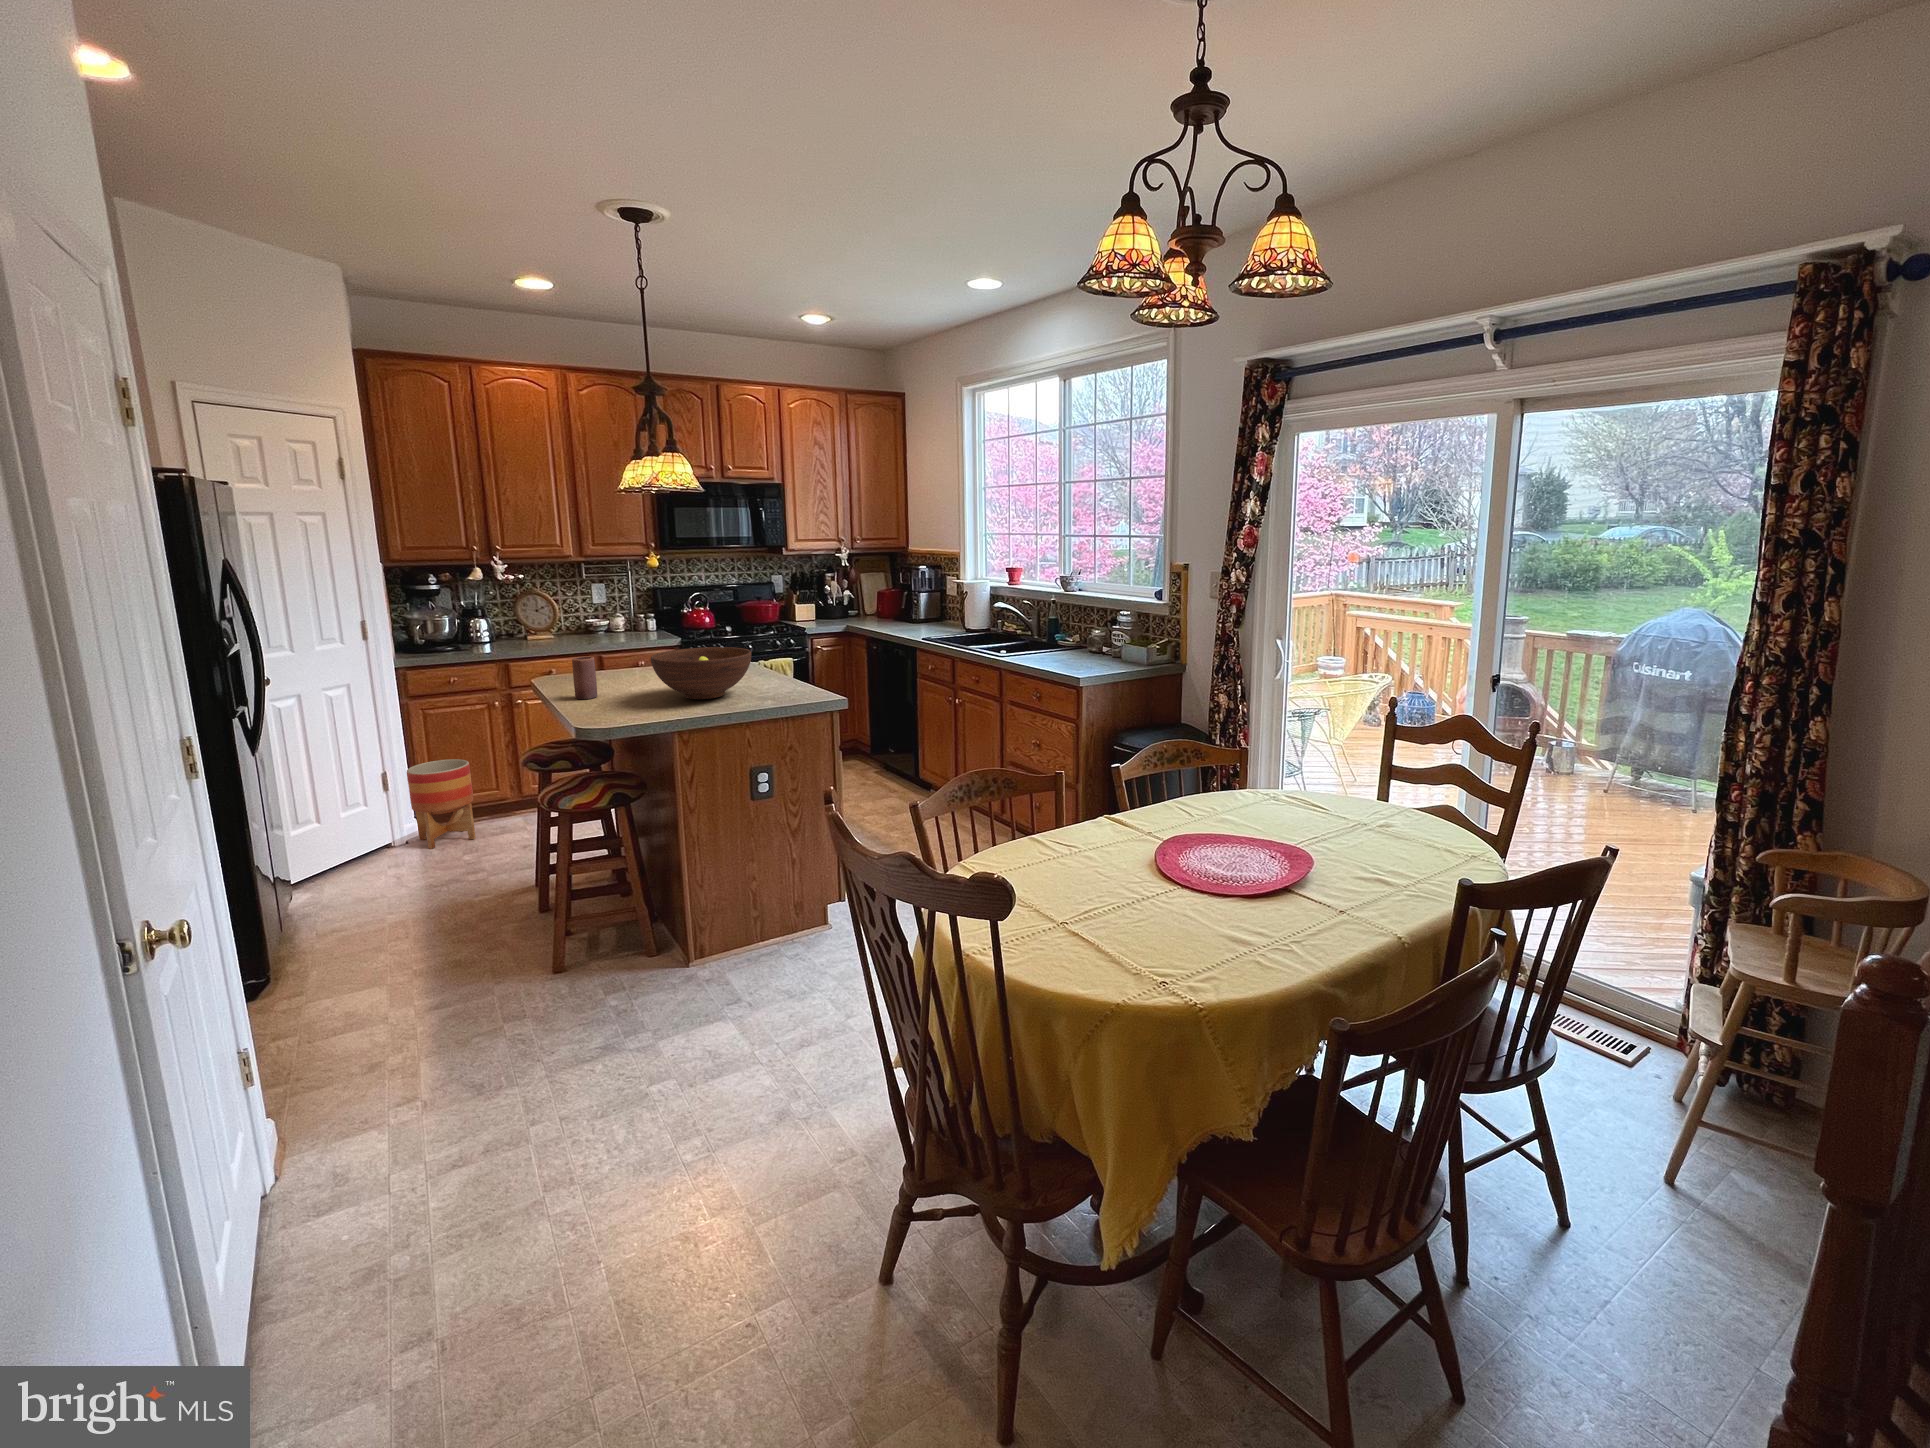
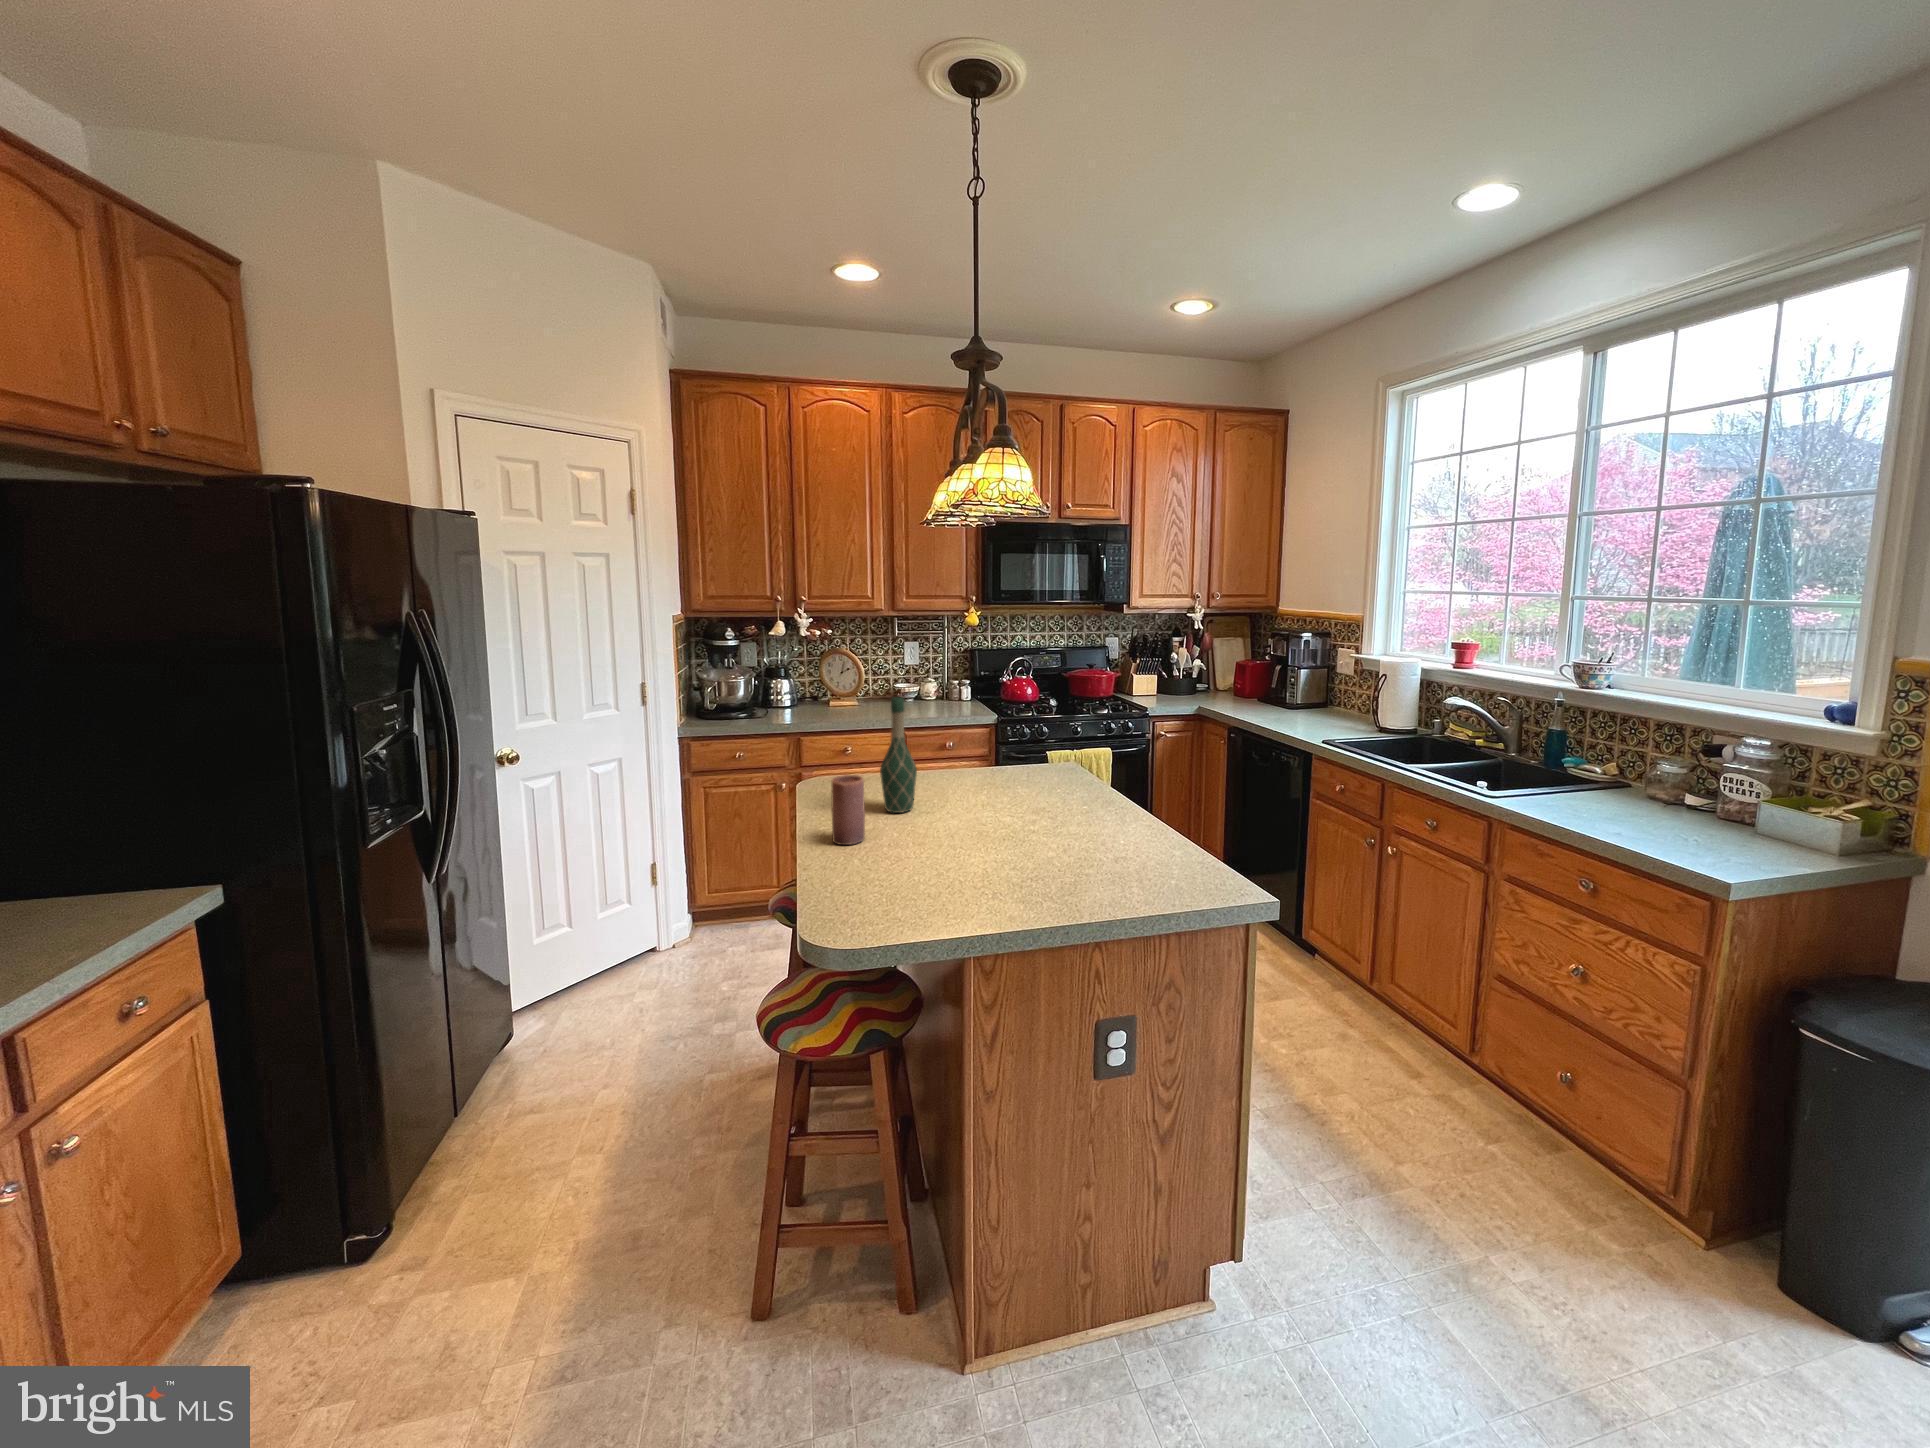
wine bottle: none [601,609,628,685] -> present [880,697,917,813]
fruit bowl: present [651,647,751,699] -> none [943,773,1107,874]
planter: present [407,759,476,849] -> none [676,851,746,964]

